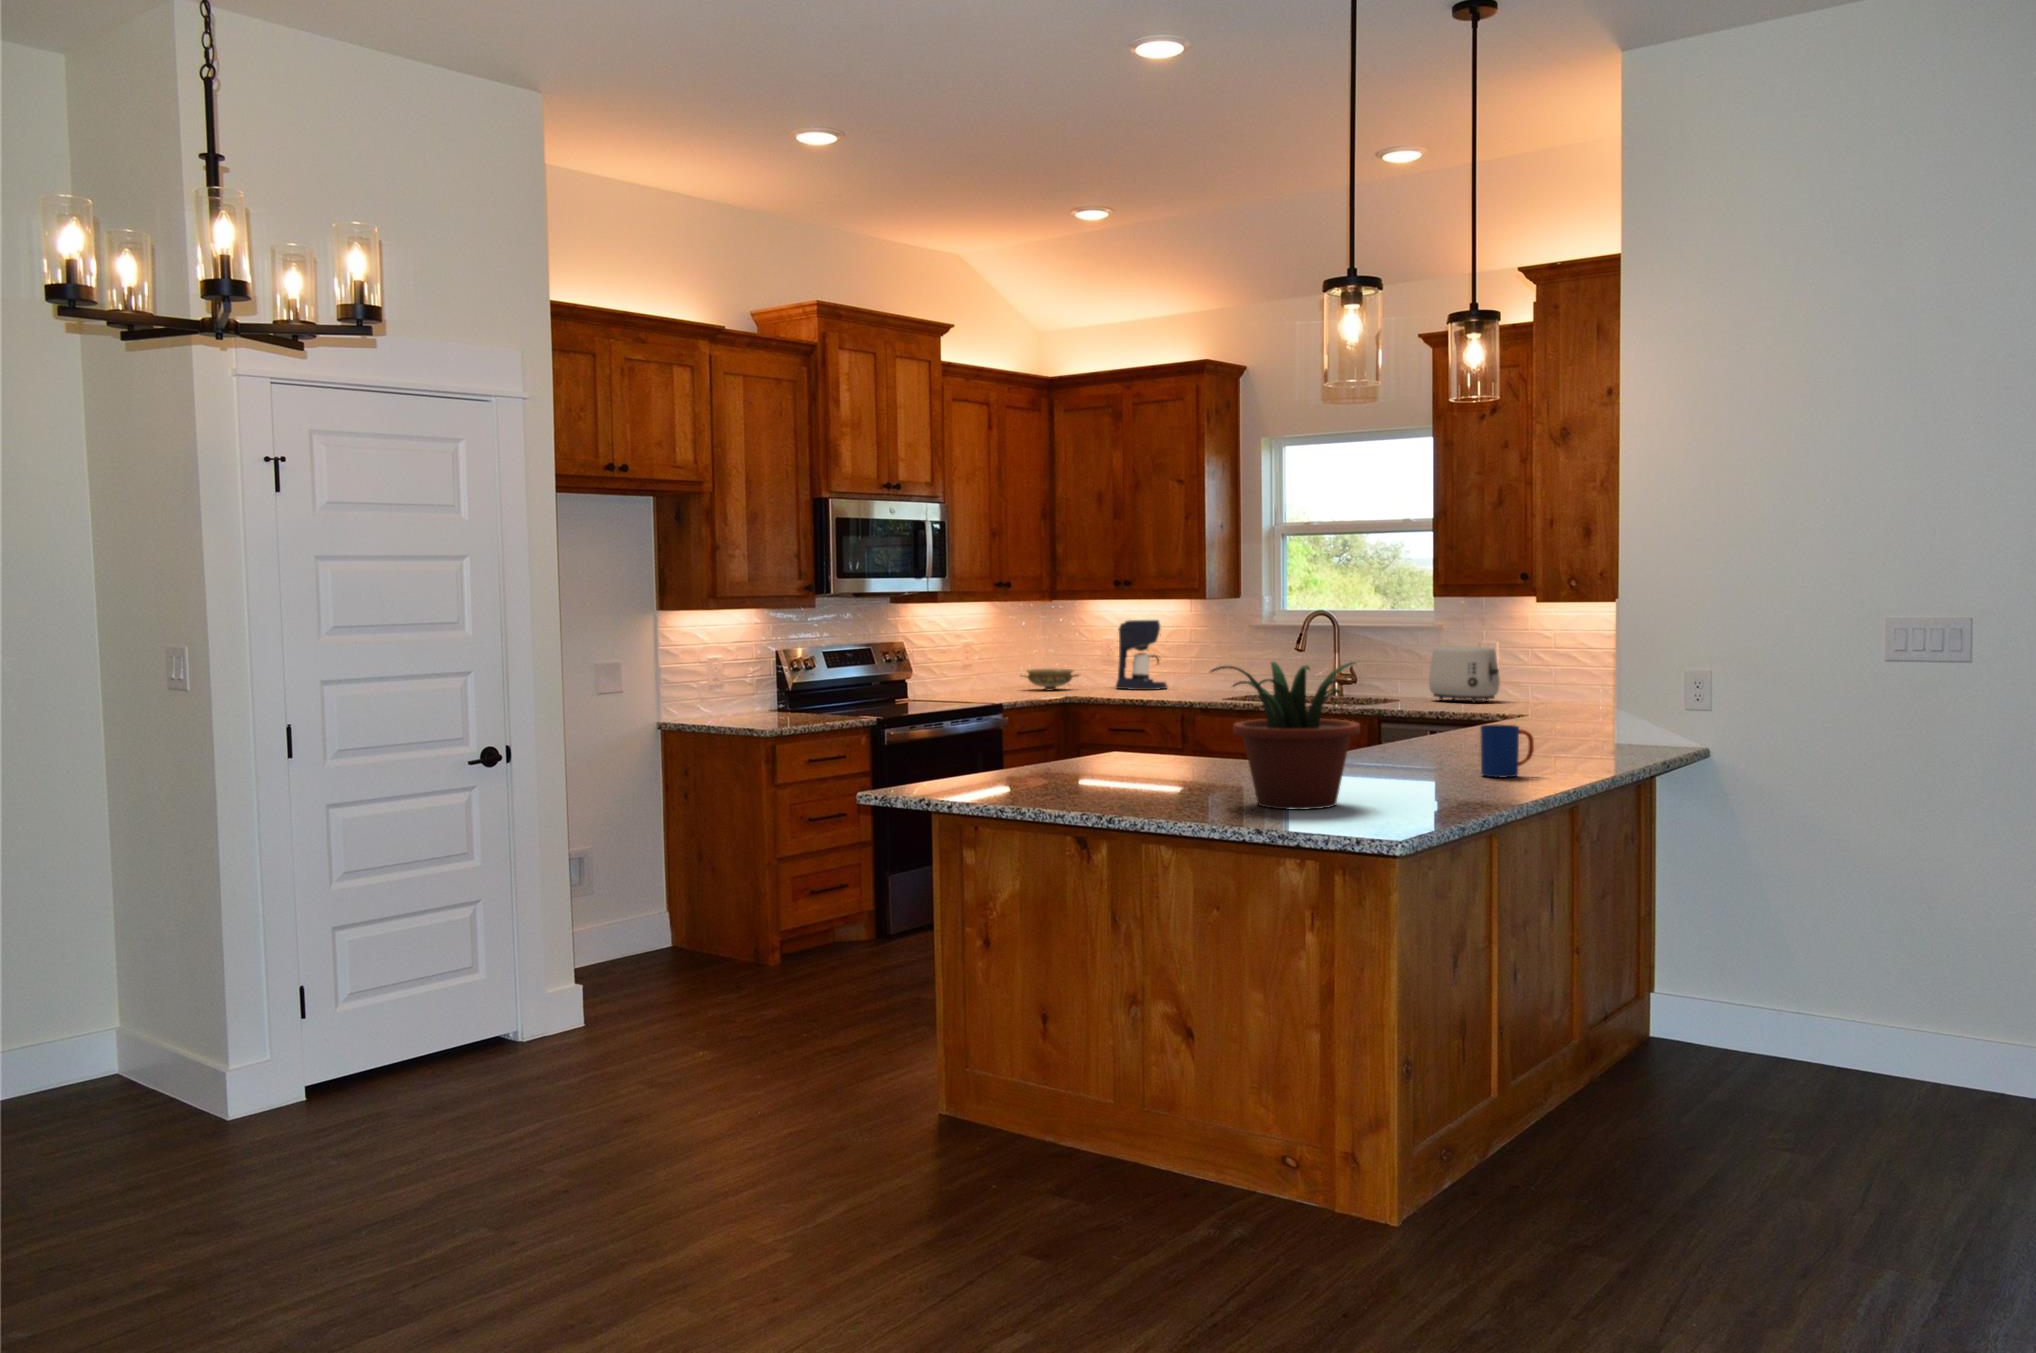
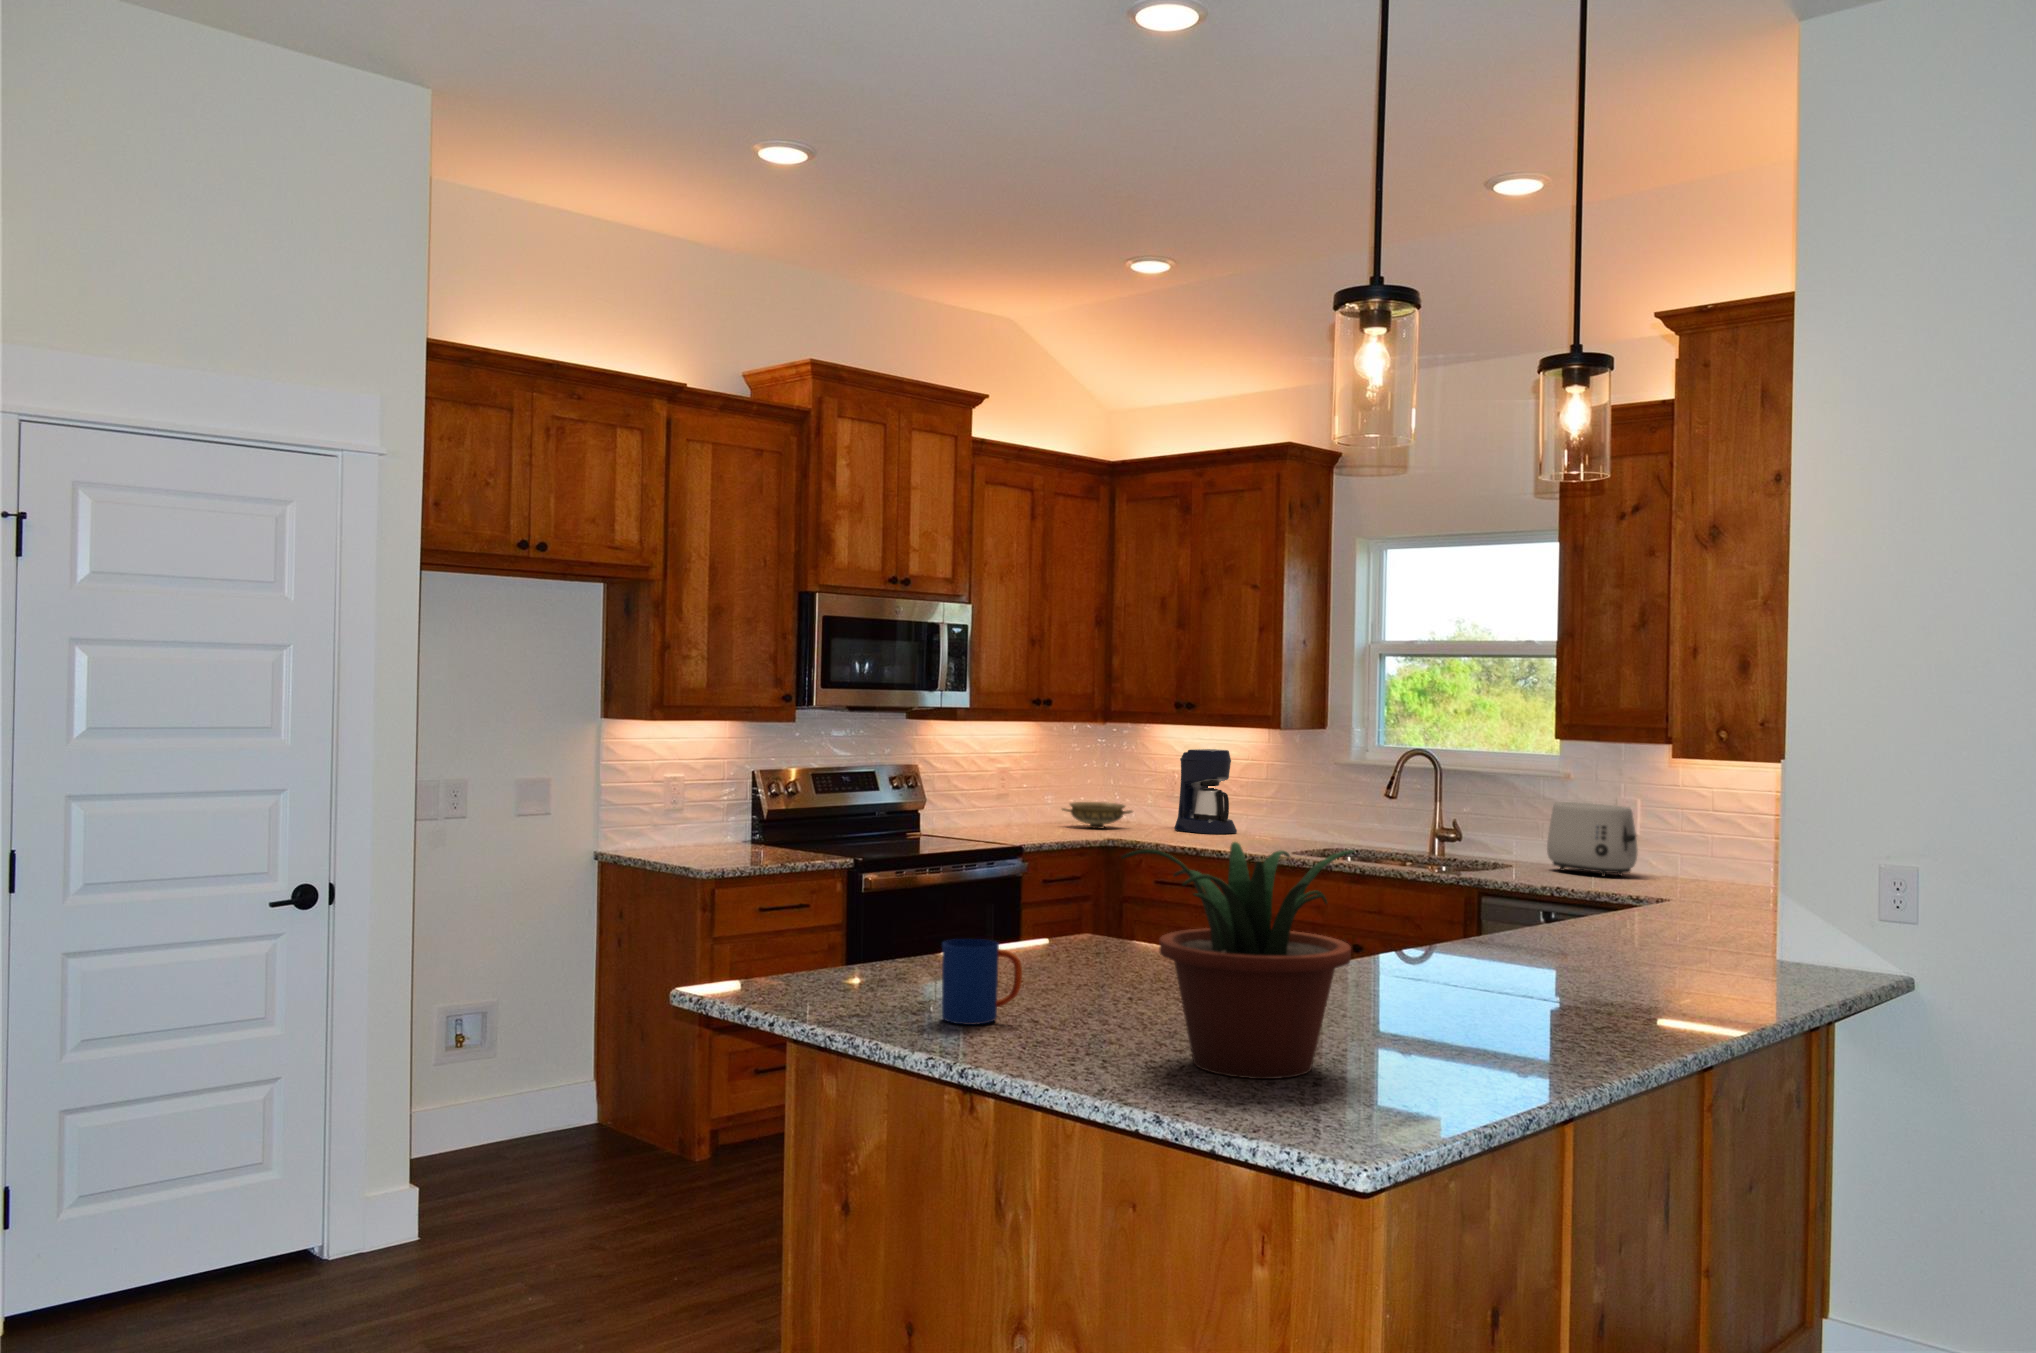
mug: present [1480,725,1534,778] -> present [942,939,1022,1025]

